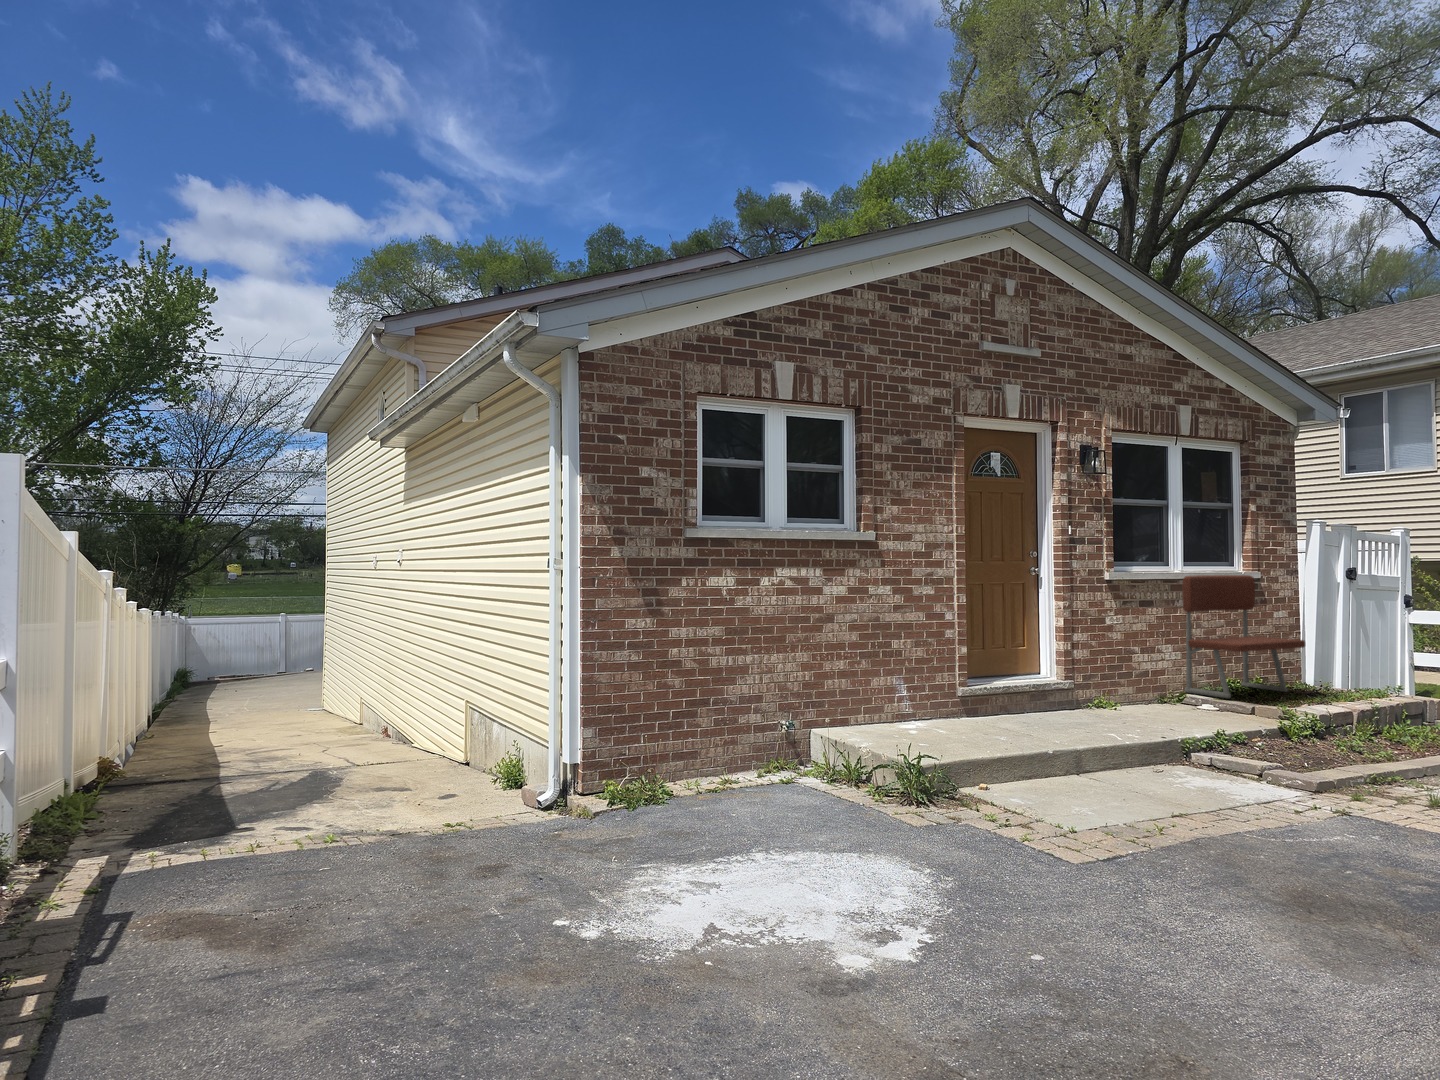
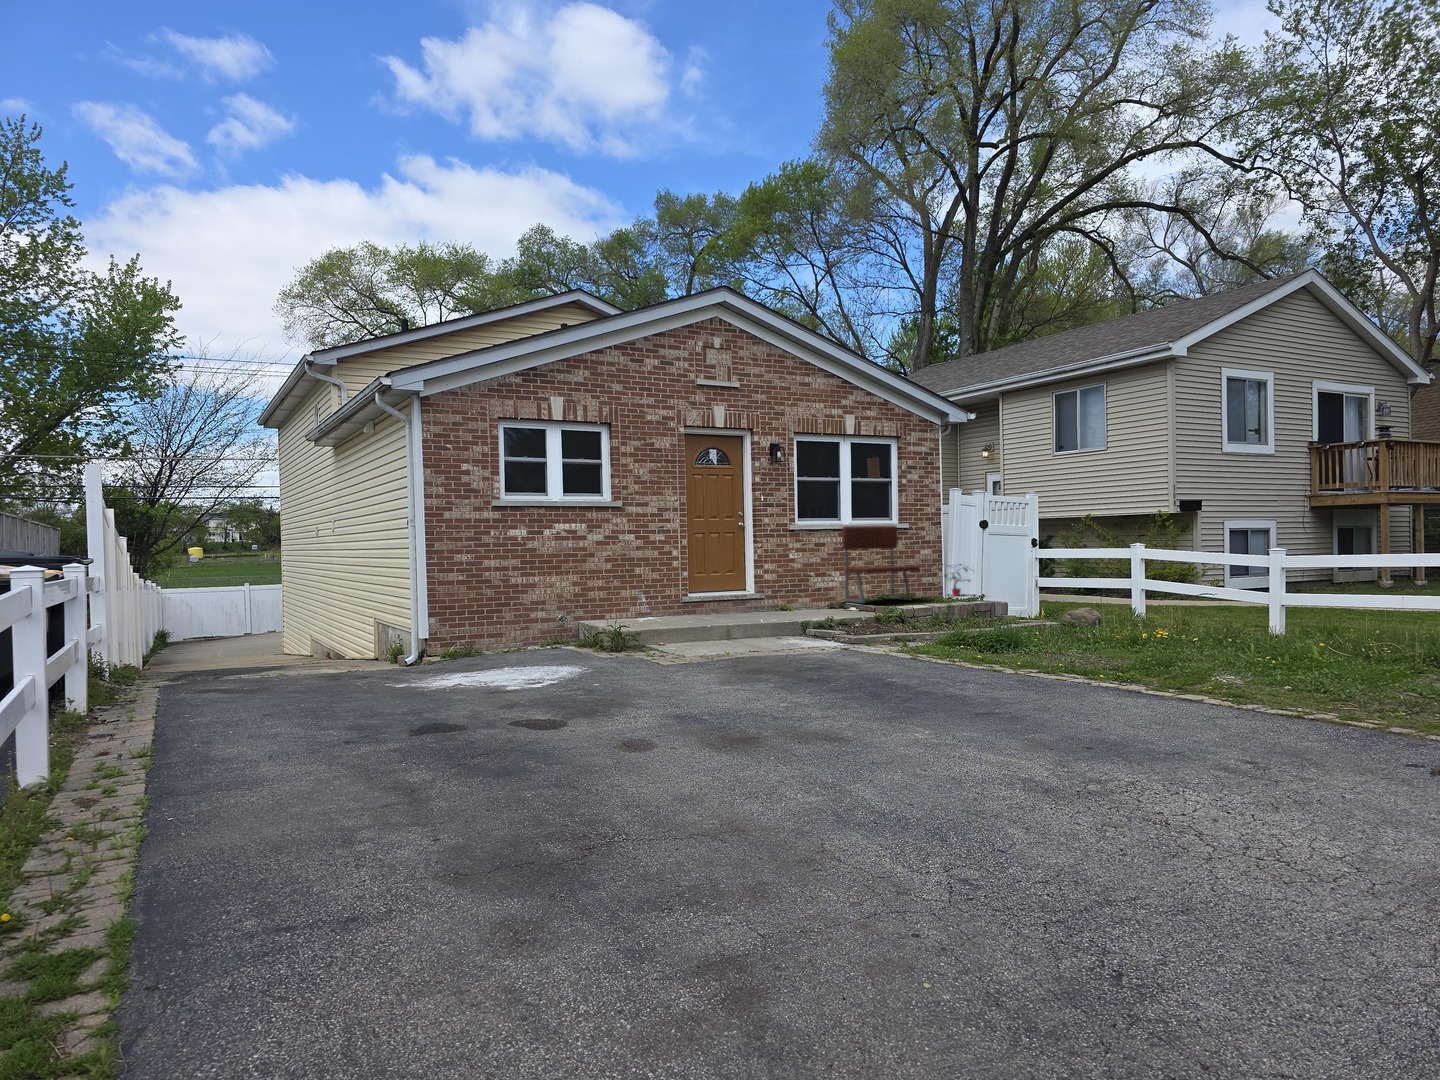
potted plant: none [1307,635,1377,684] -> present [945,564,970,596]

